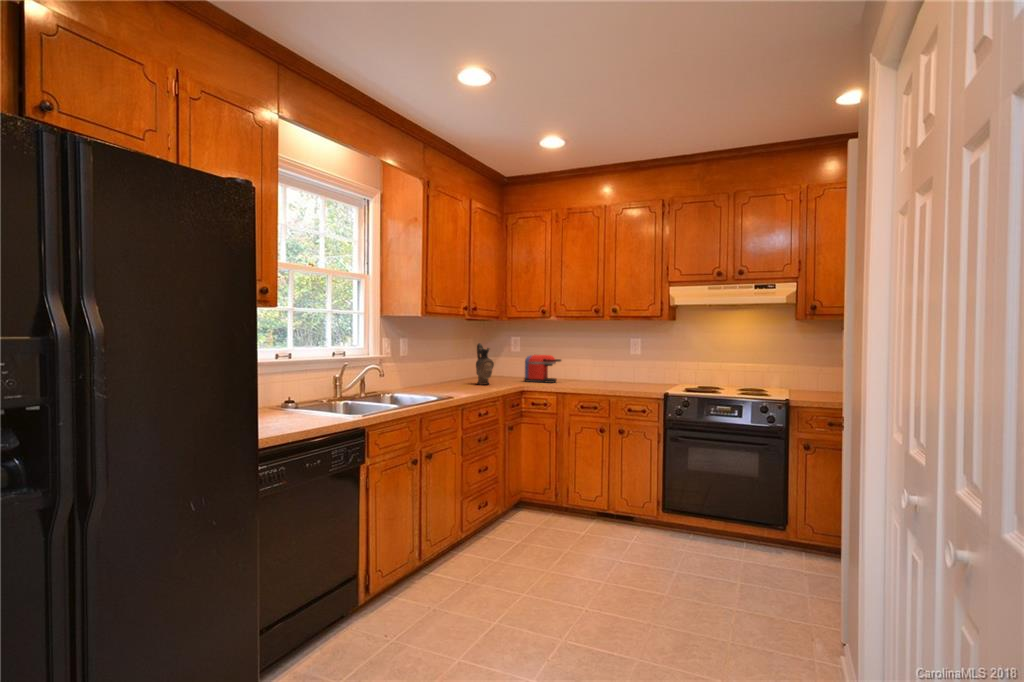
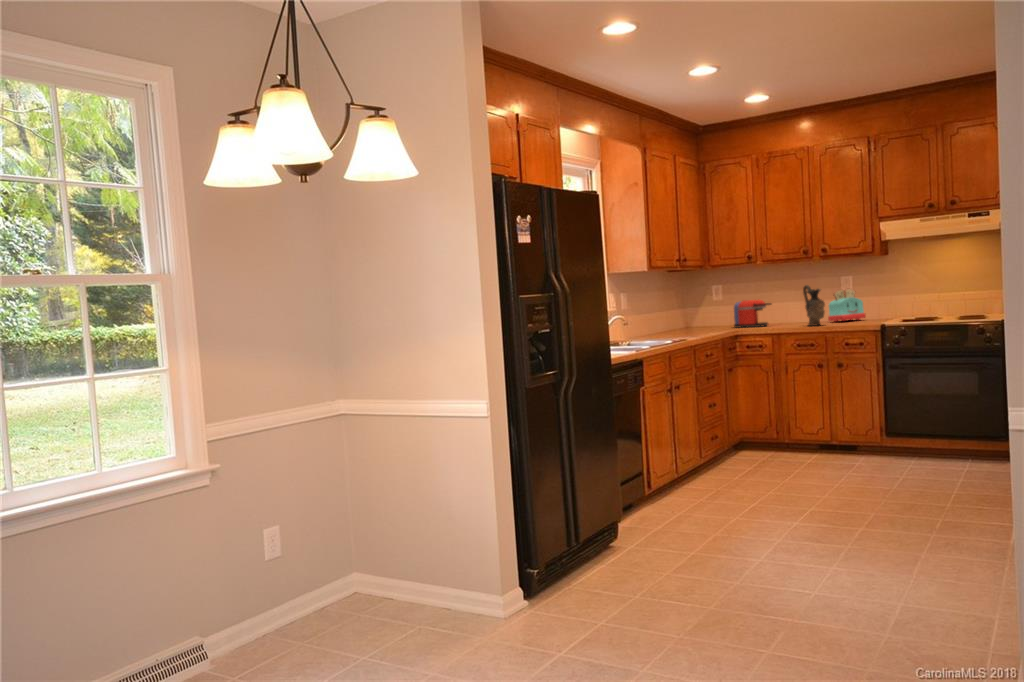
ceramic pitcher: present [476,343,494,385] -> present [803,285,825,326]
toaster: none [615,351,650,384] -> present [828,289,866,322]

